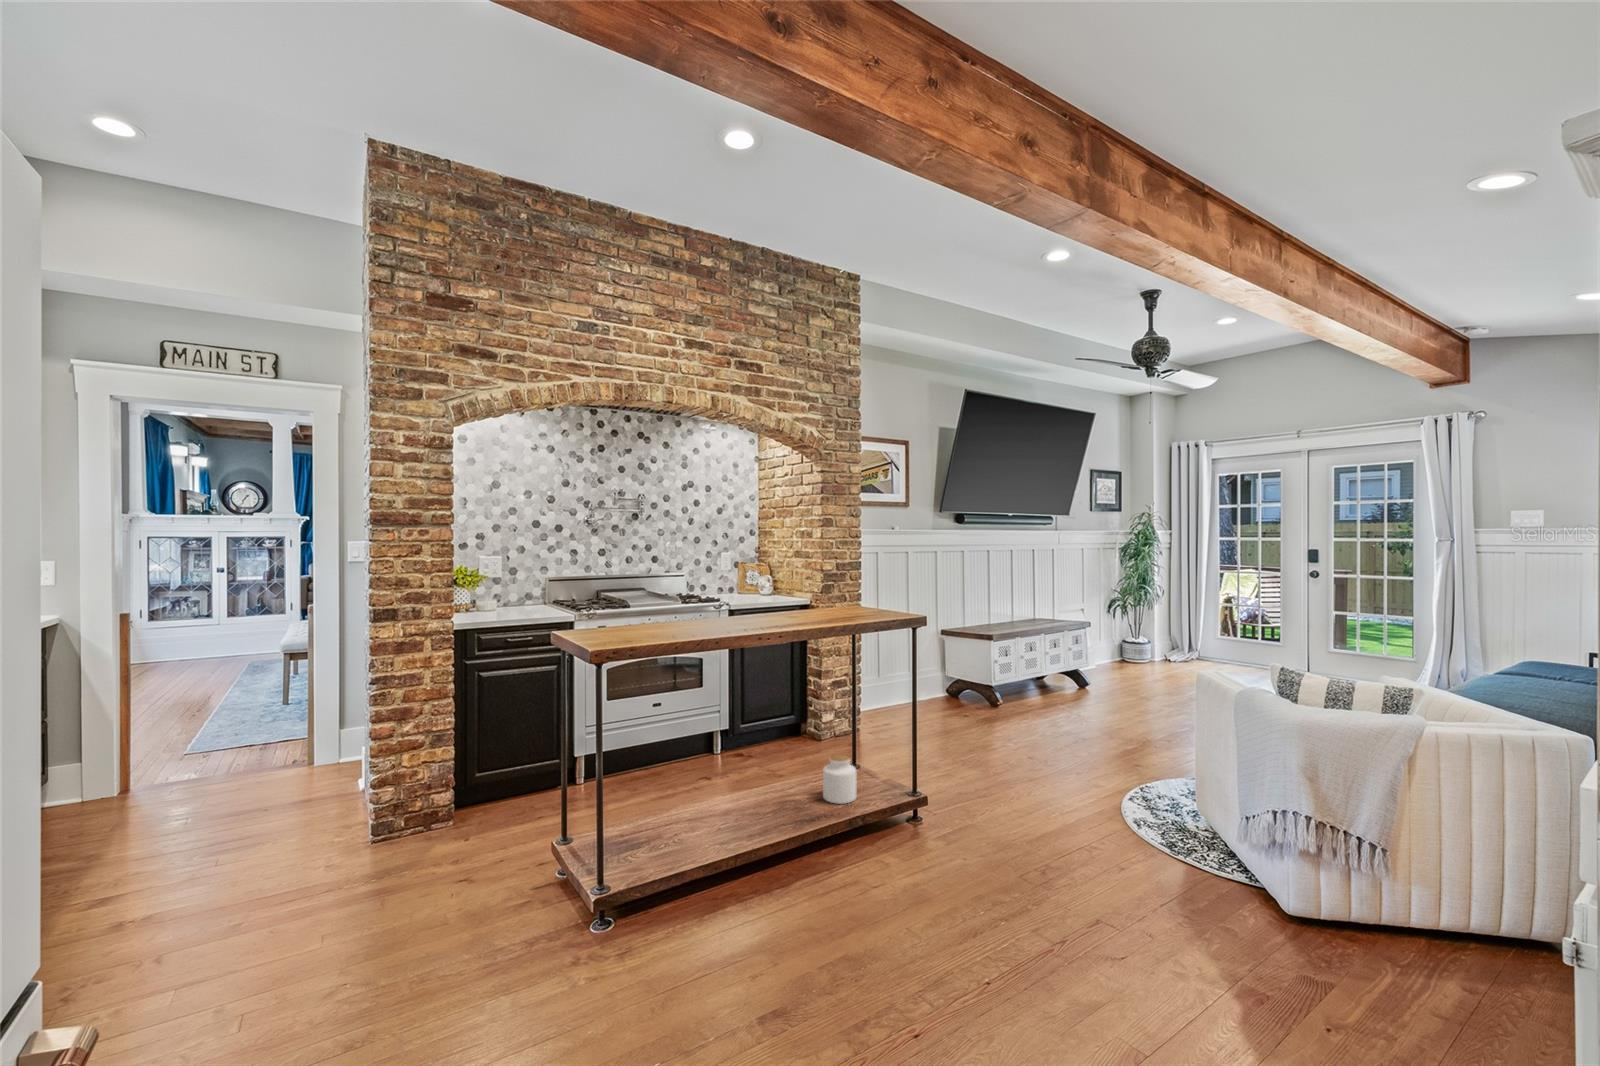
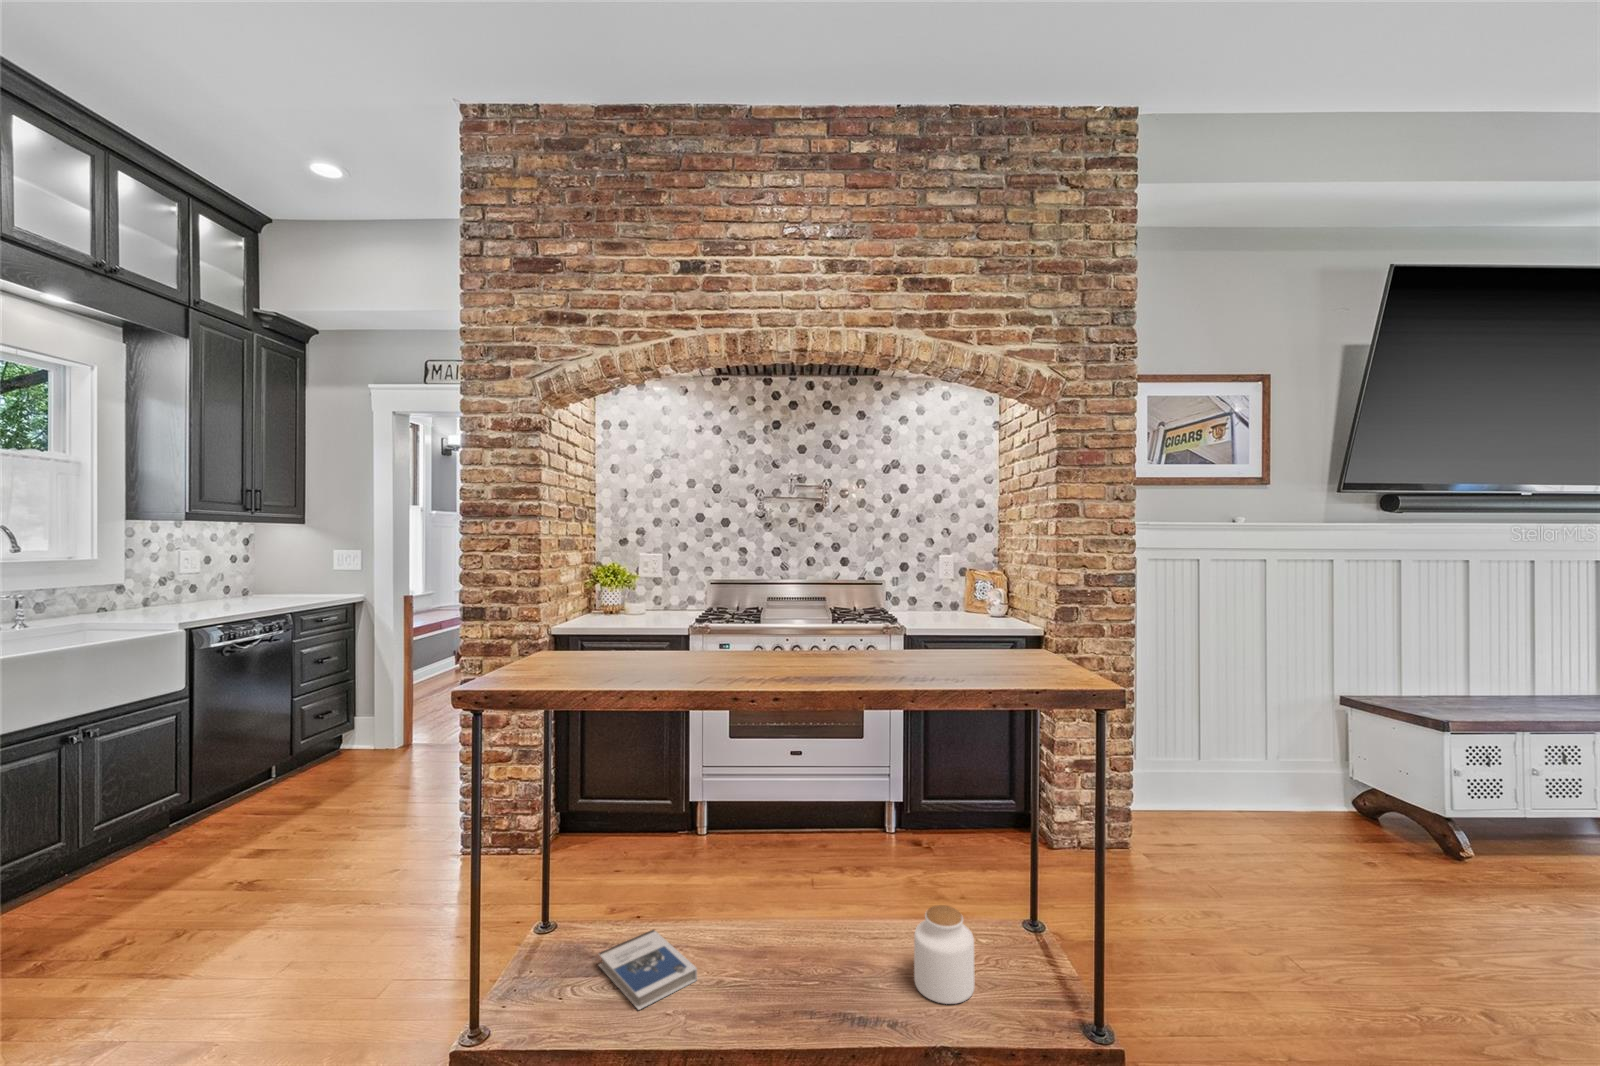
hardback book: none [638,817,709,849] -> present [599,930,697,1010]

